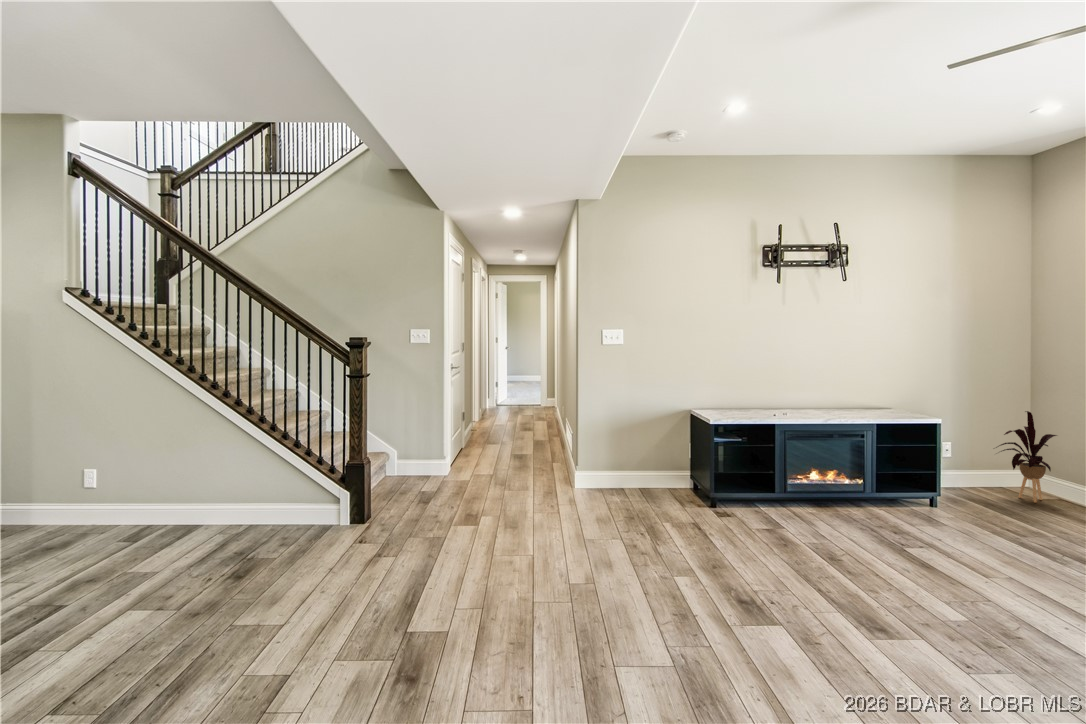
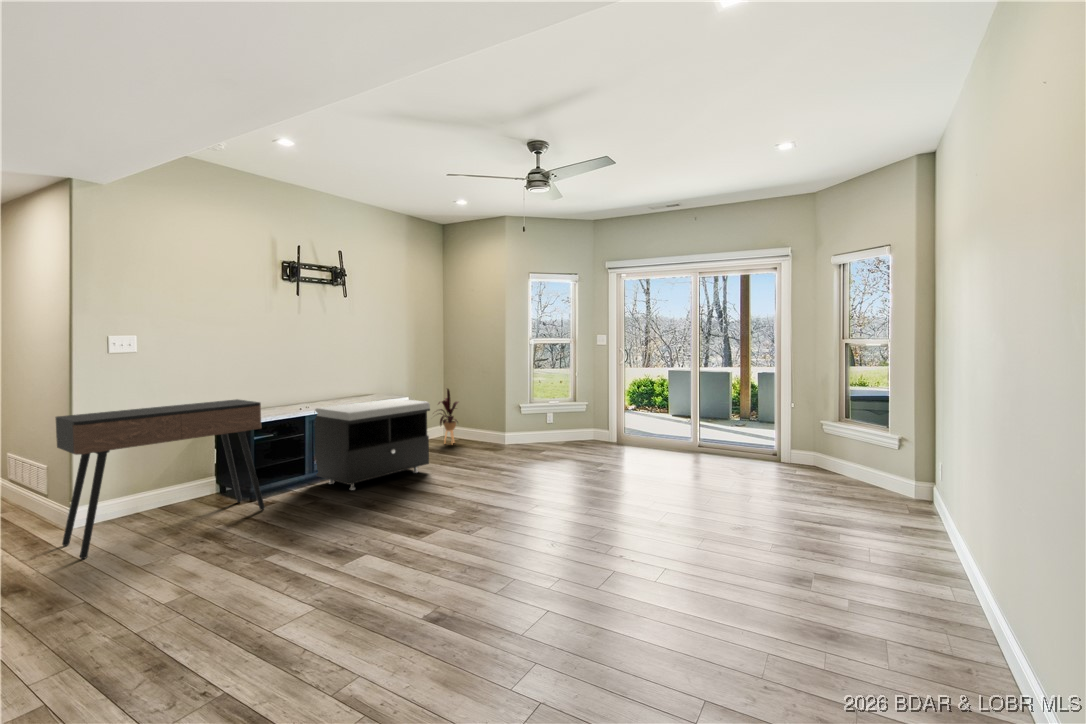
console table: none [559,398,715,521] -> present [56,399,265,559]
storage bench: none [788,417,967,530] -> present [314,399,430,490]

